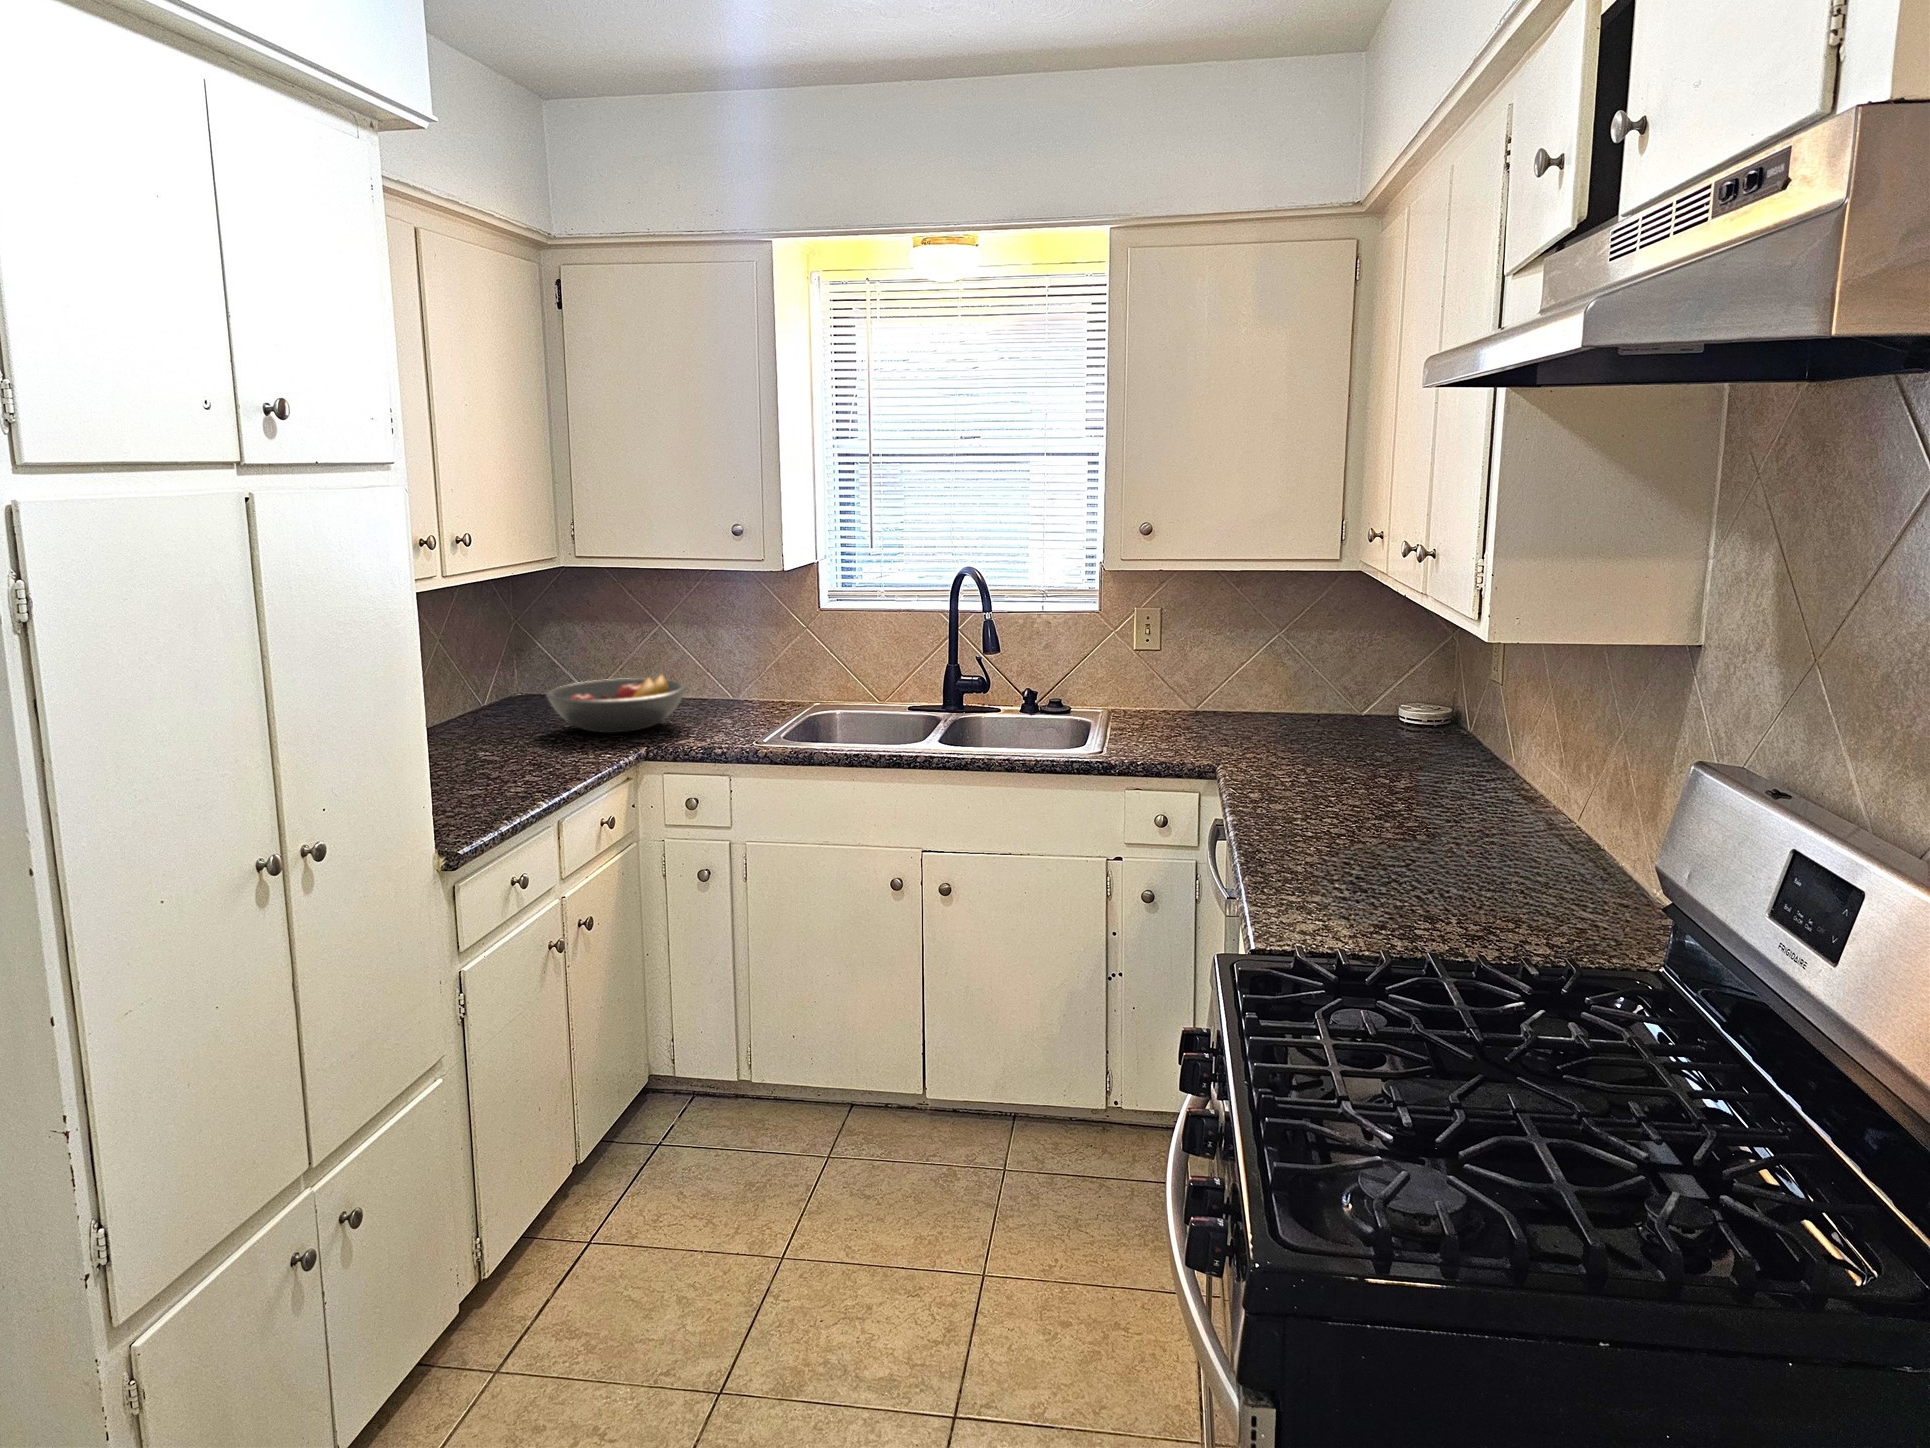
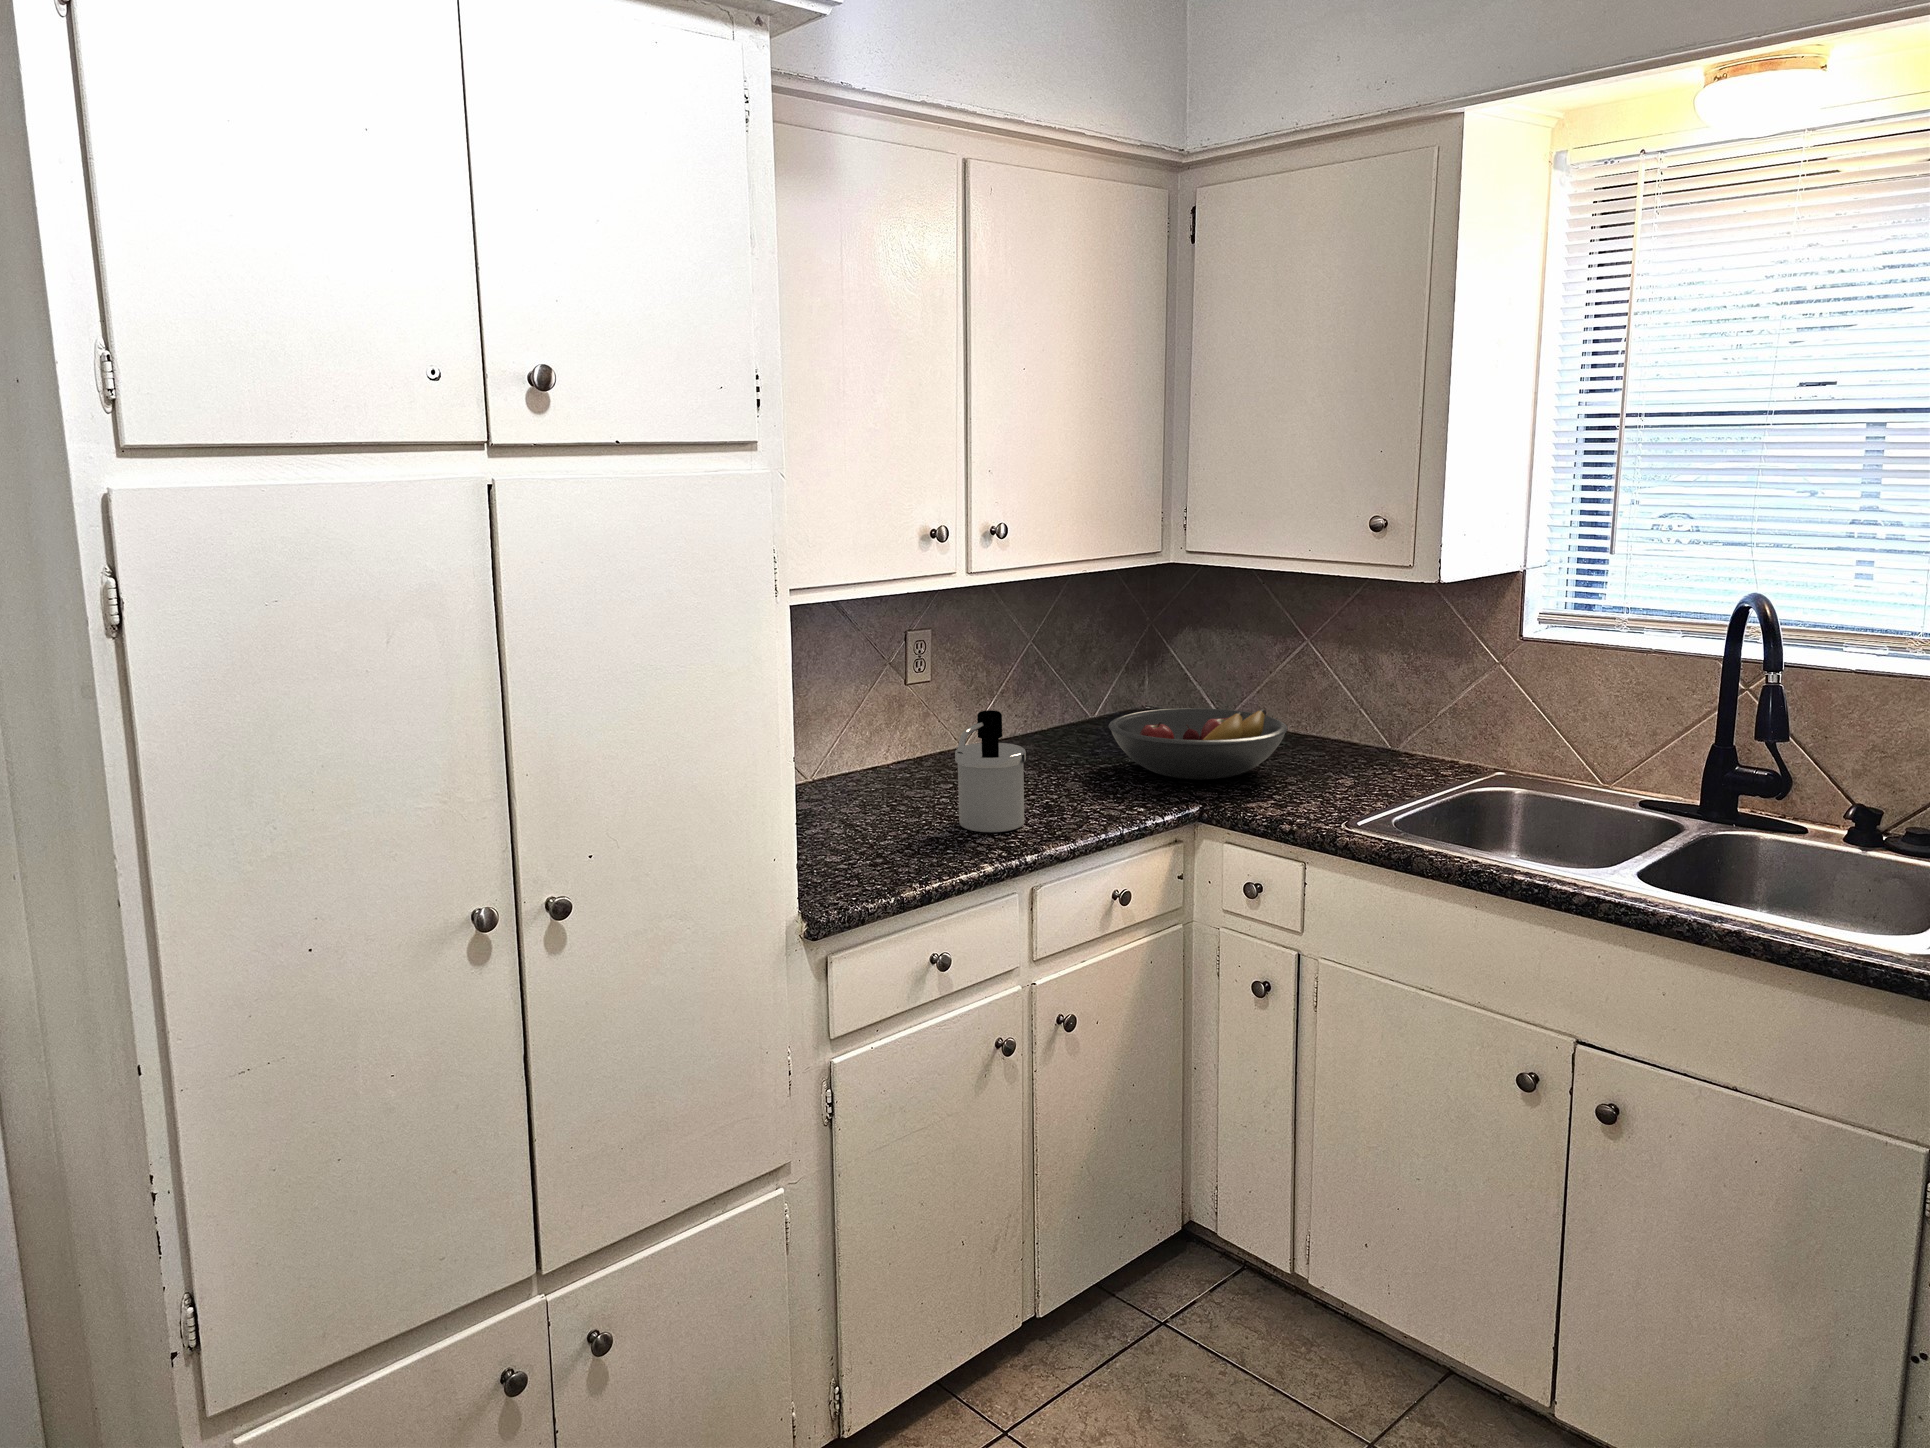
soap dispenser: none [472,685,534,784] -> present [955,710,1026,832]

